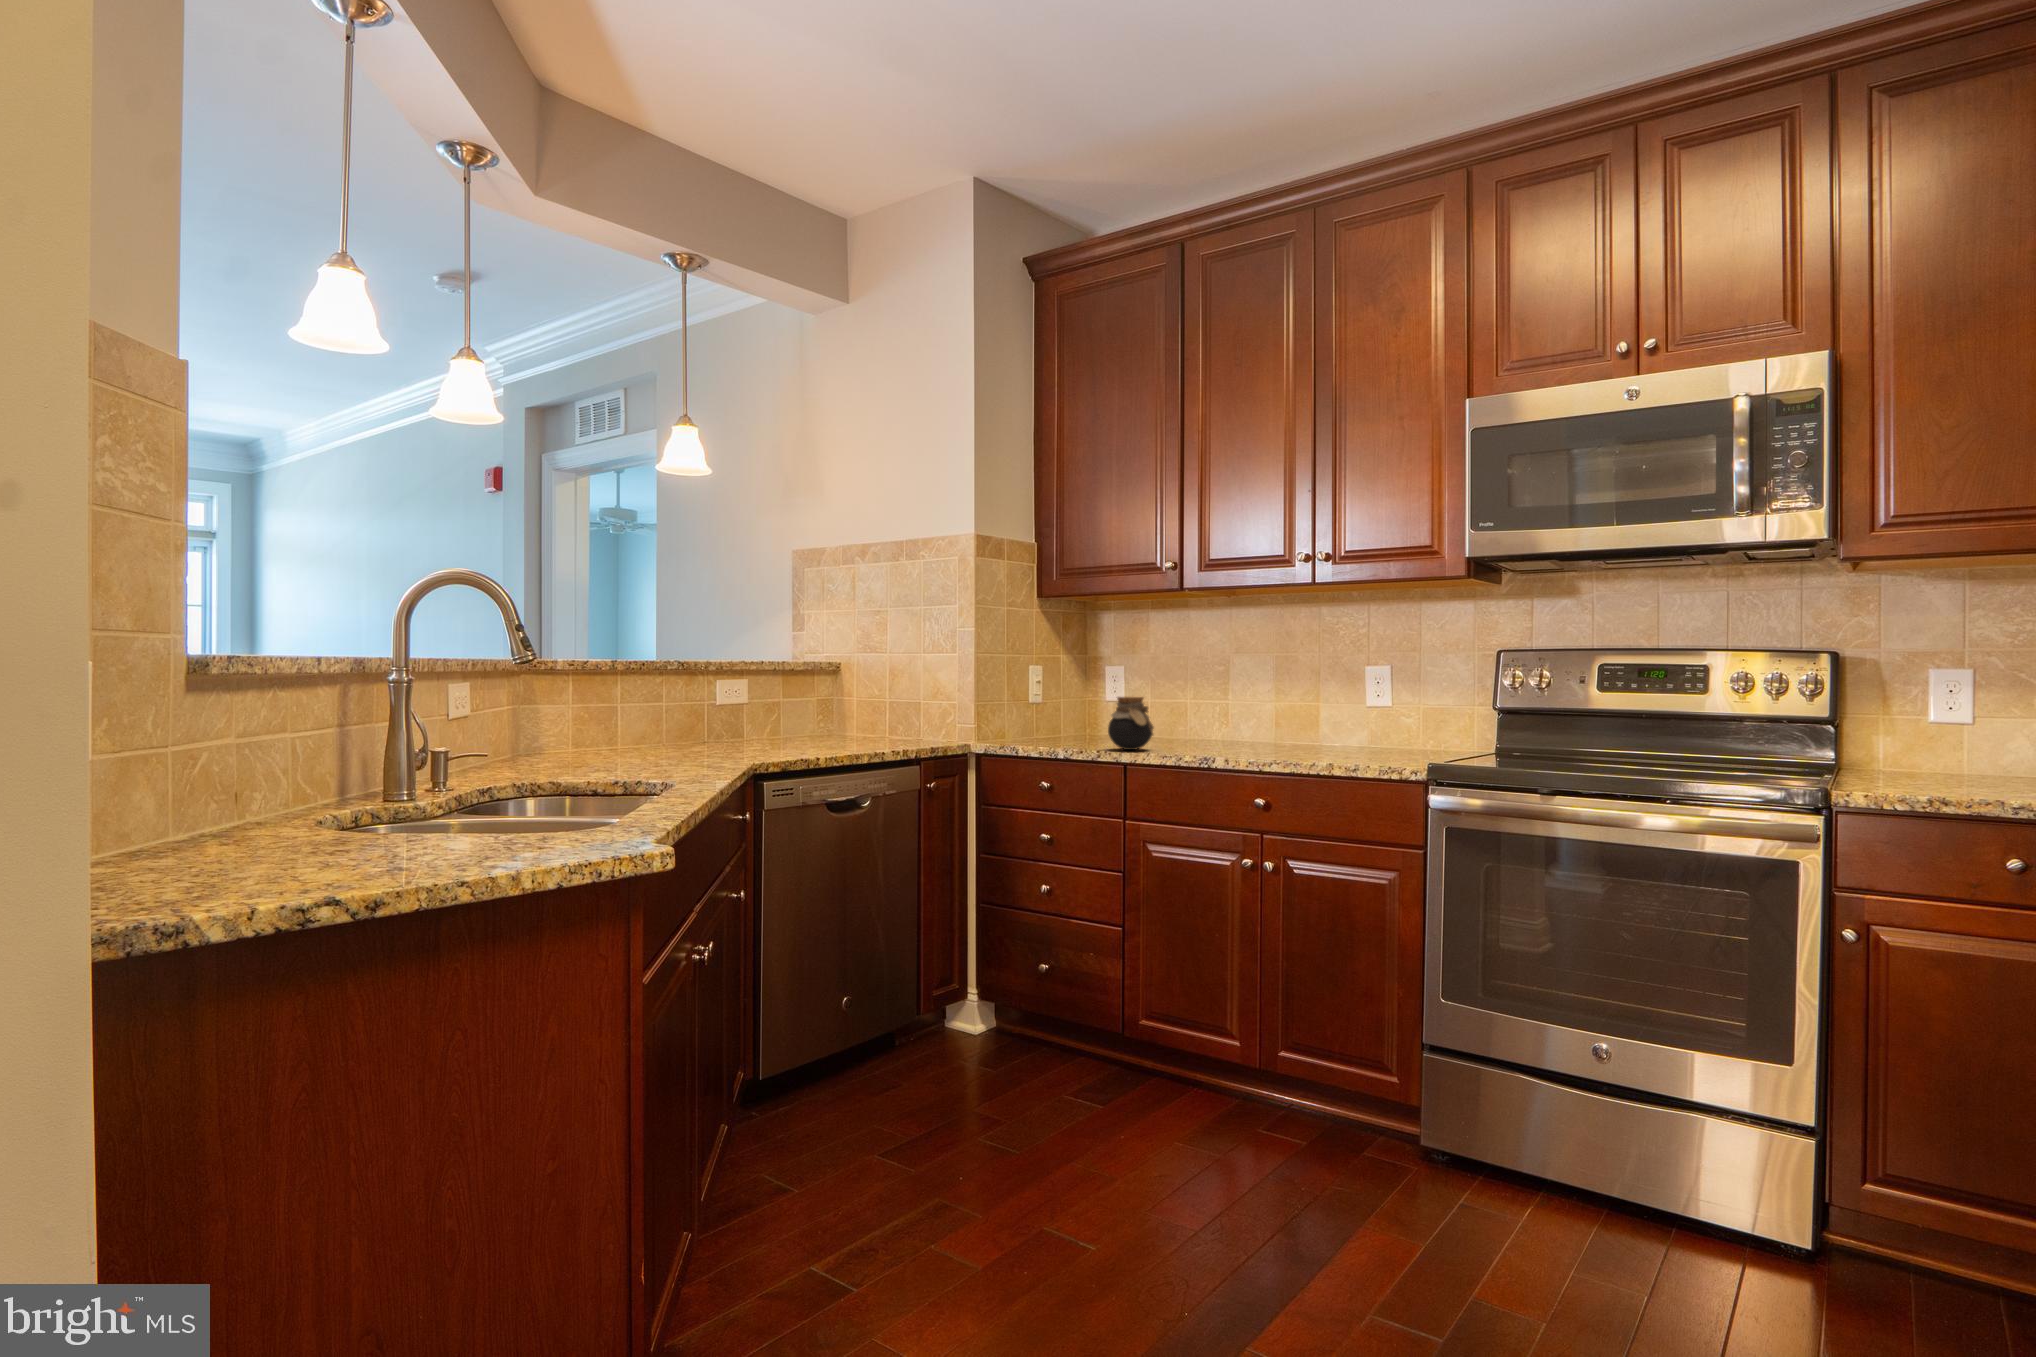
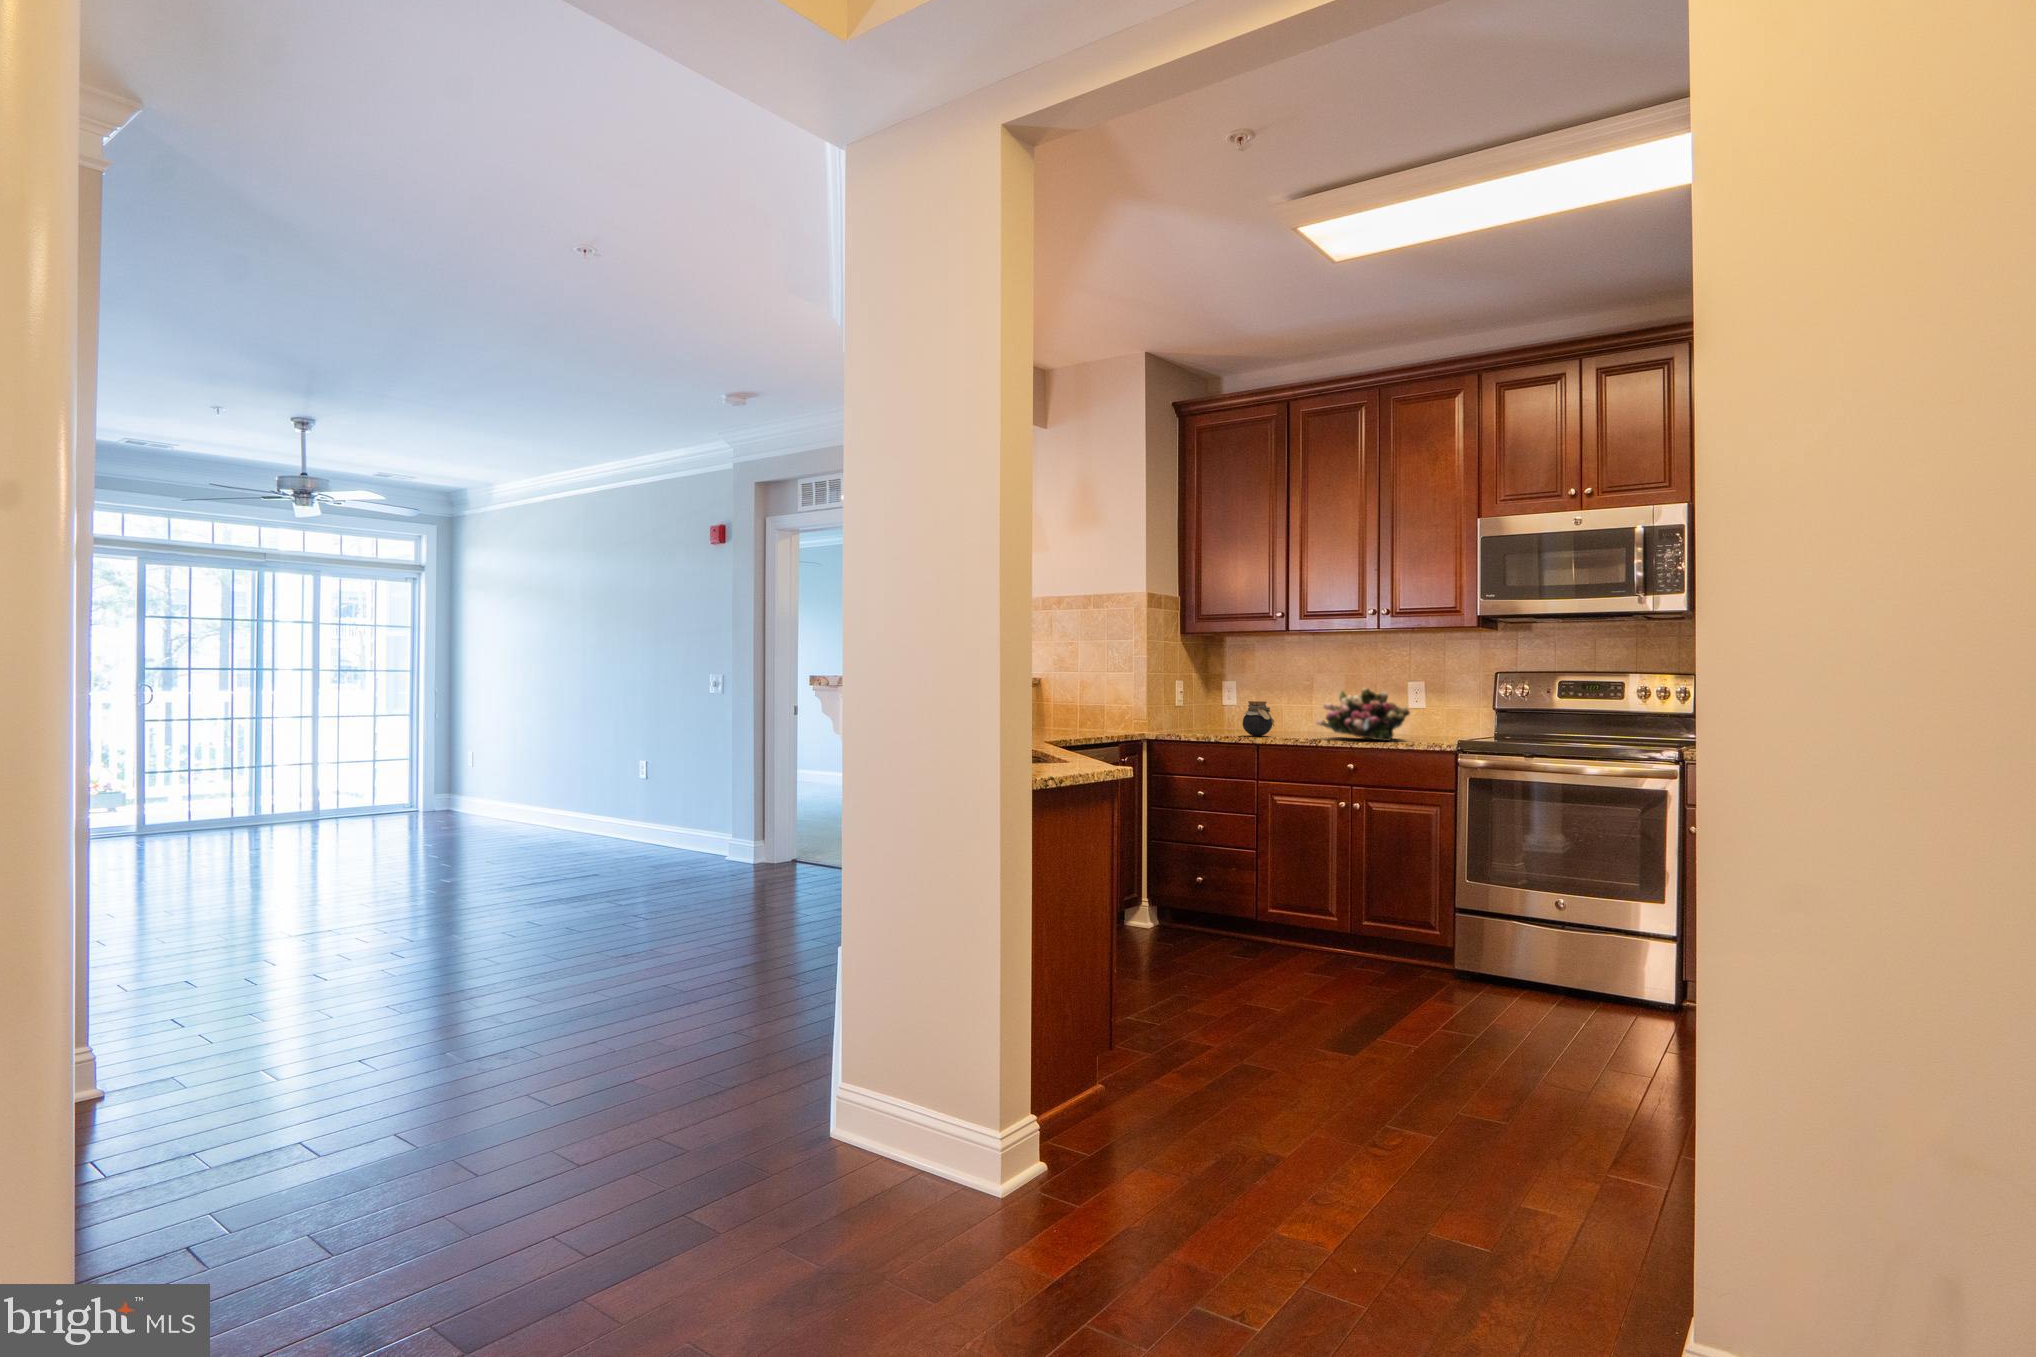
flower arrangement: none [1213,675,1357,761] -> present [1316,688,1410,741]

